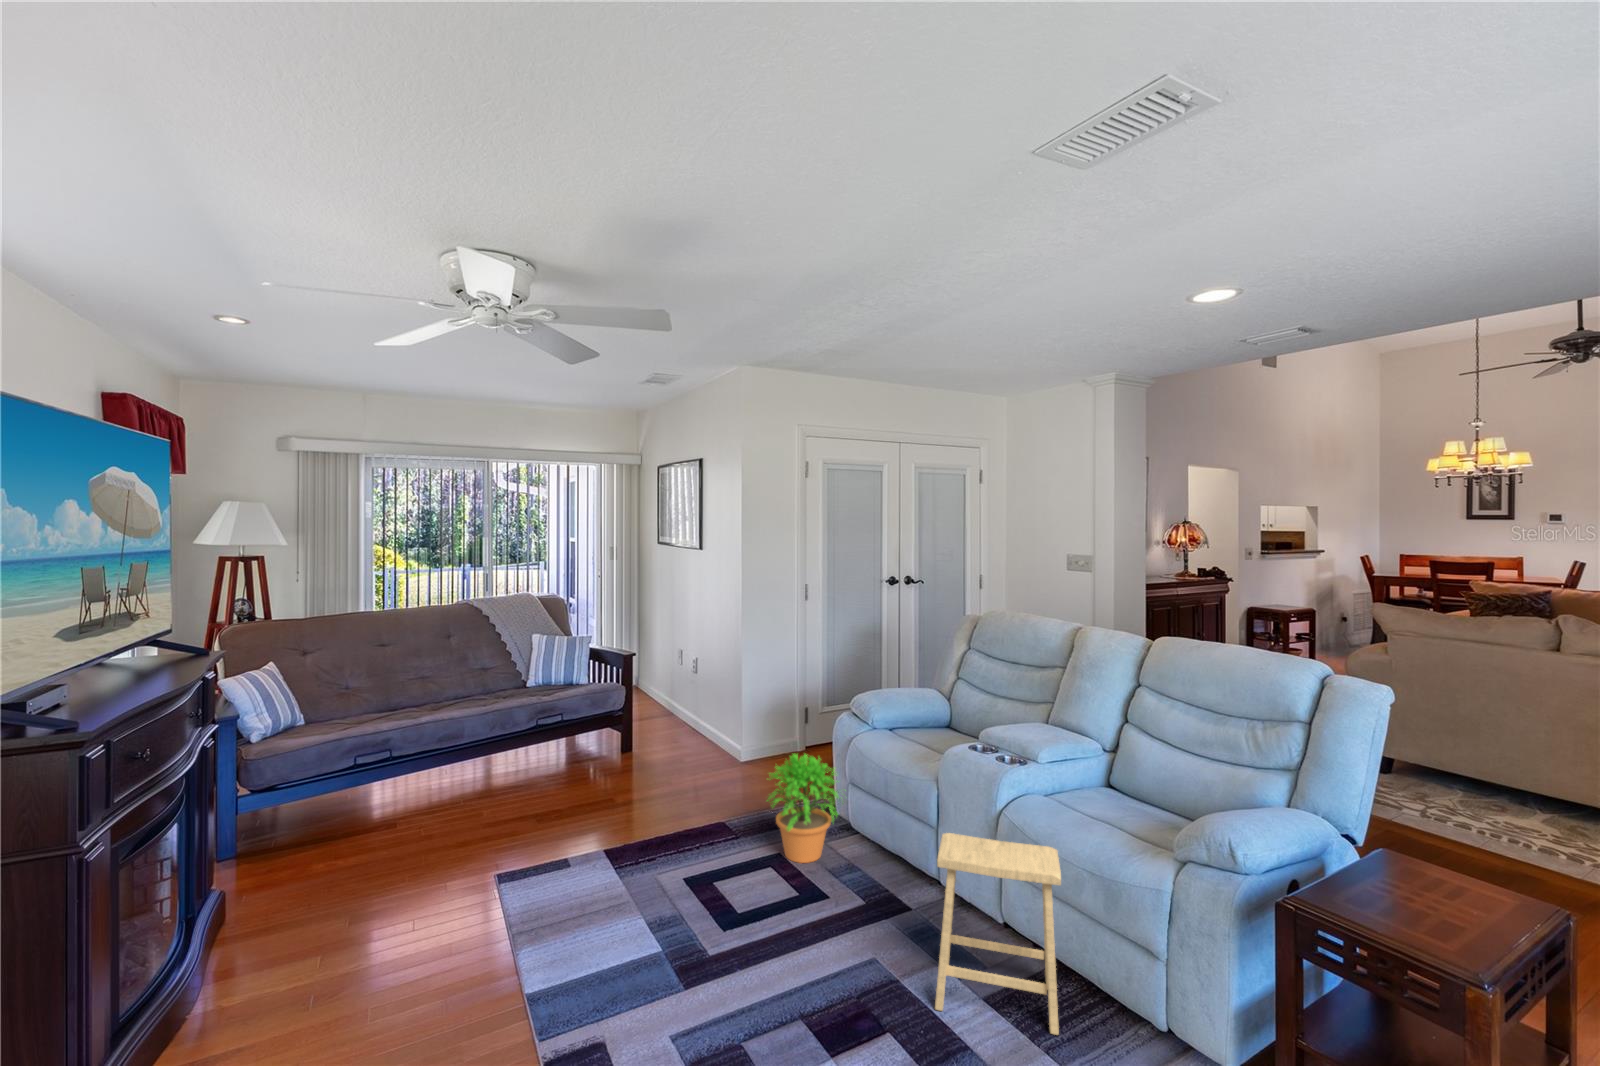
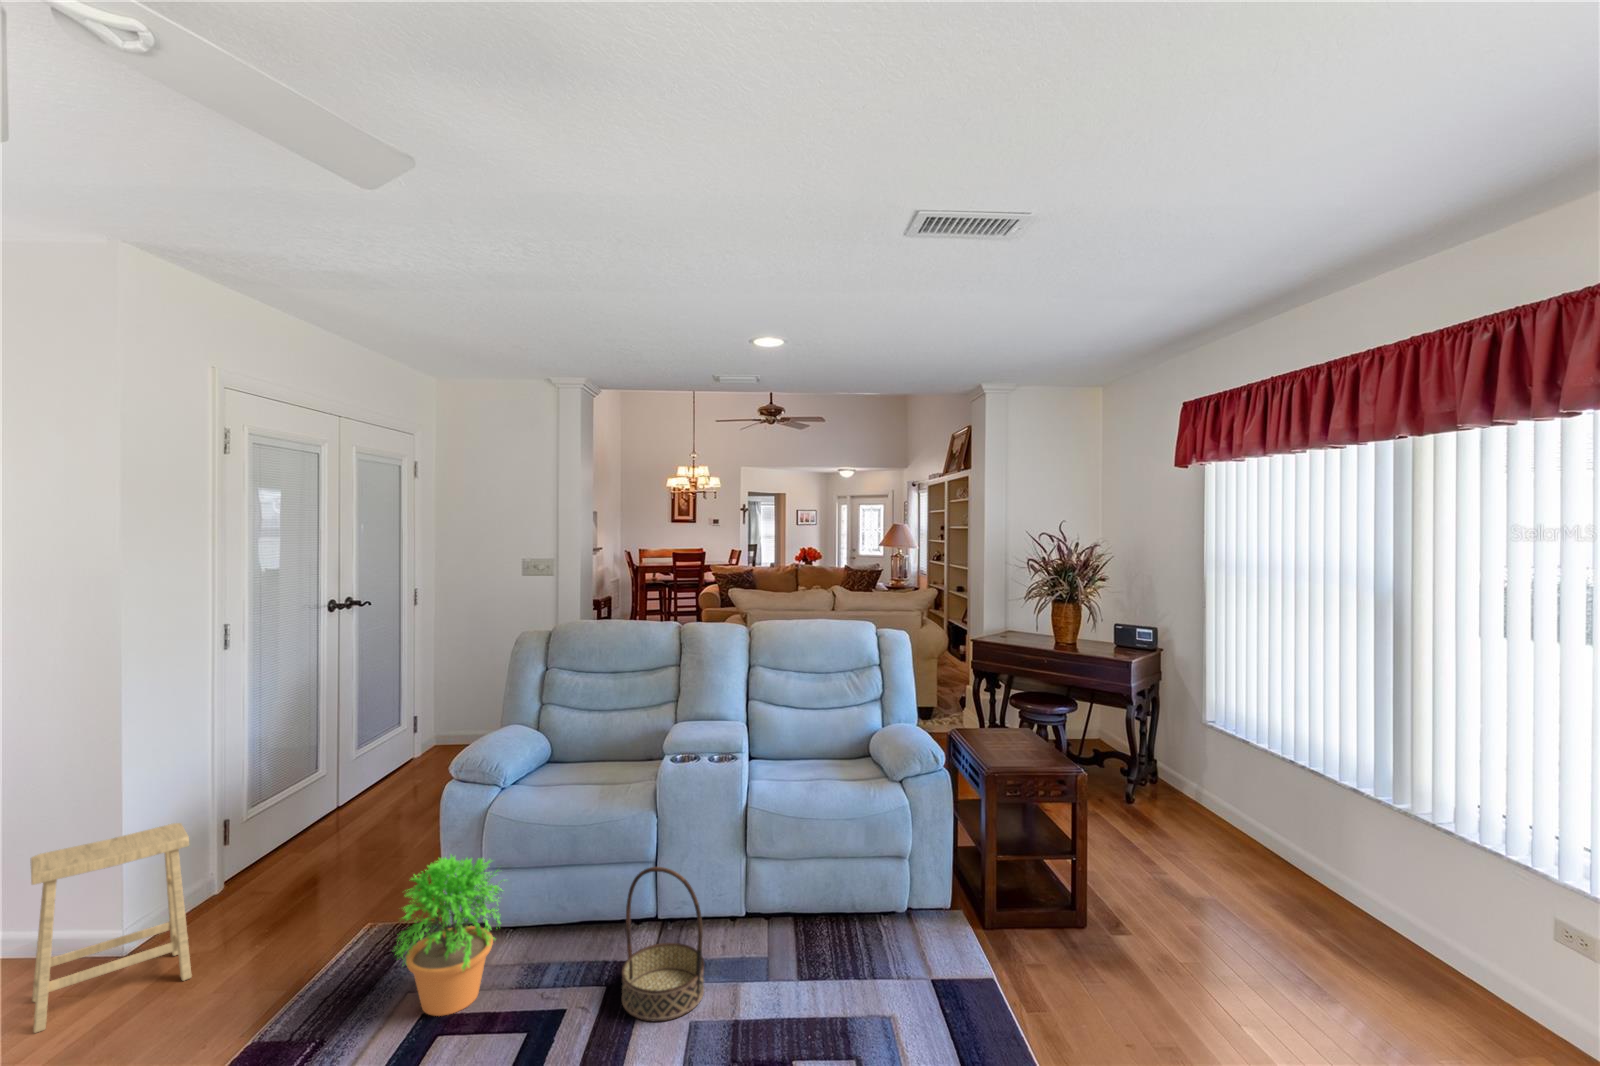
basket: none [855,819,927,955] -> present [622,867,704,1021]
footstool: present [935,833,1061,1035] -> present [30,823,191,1033]

